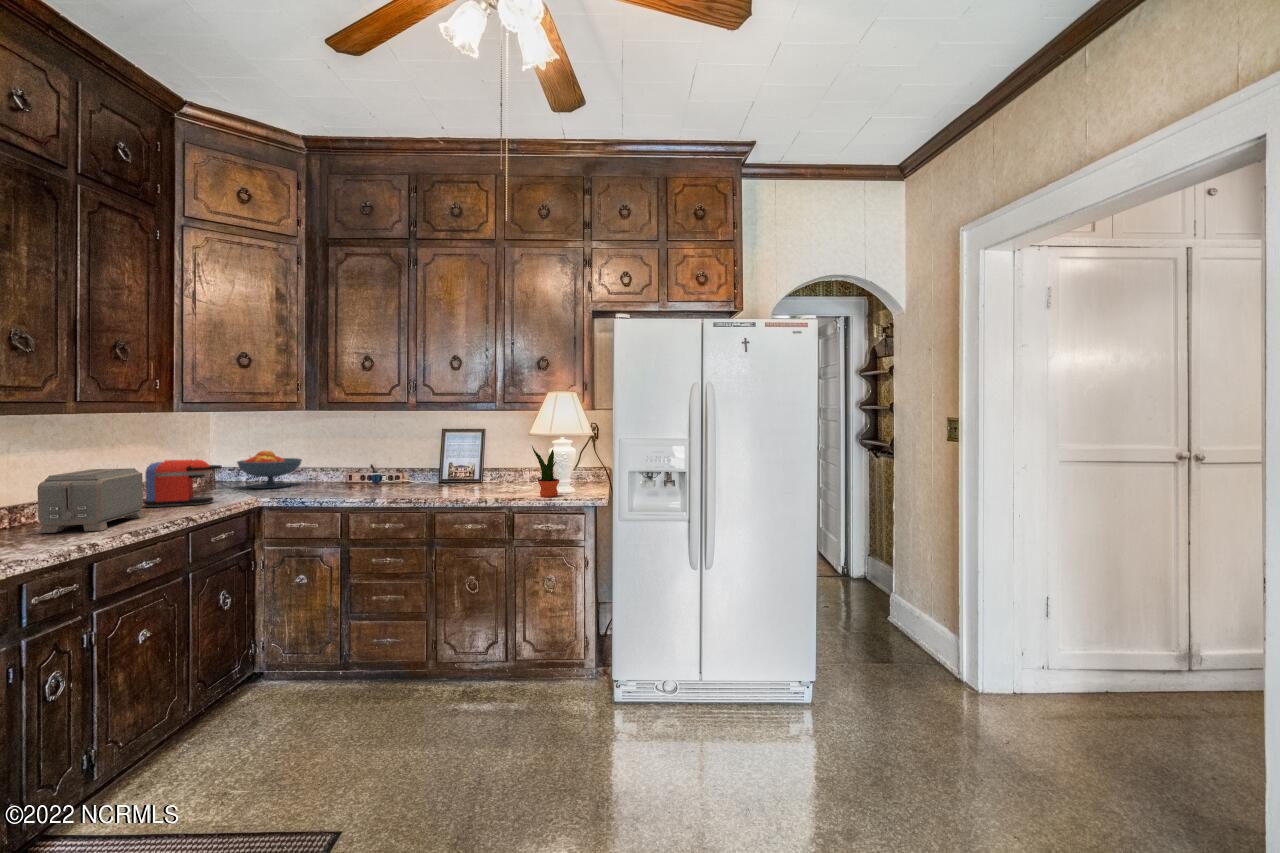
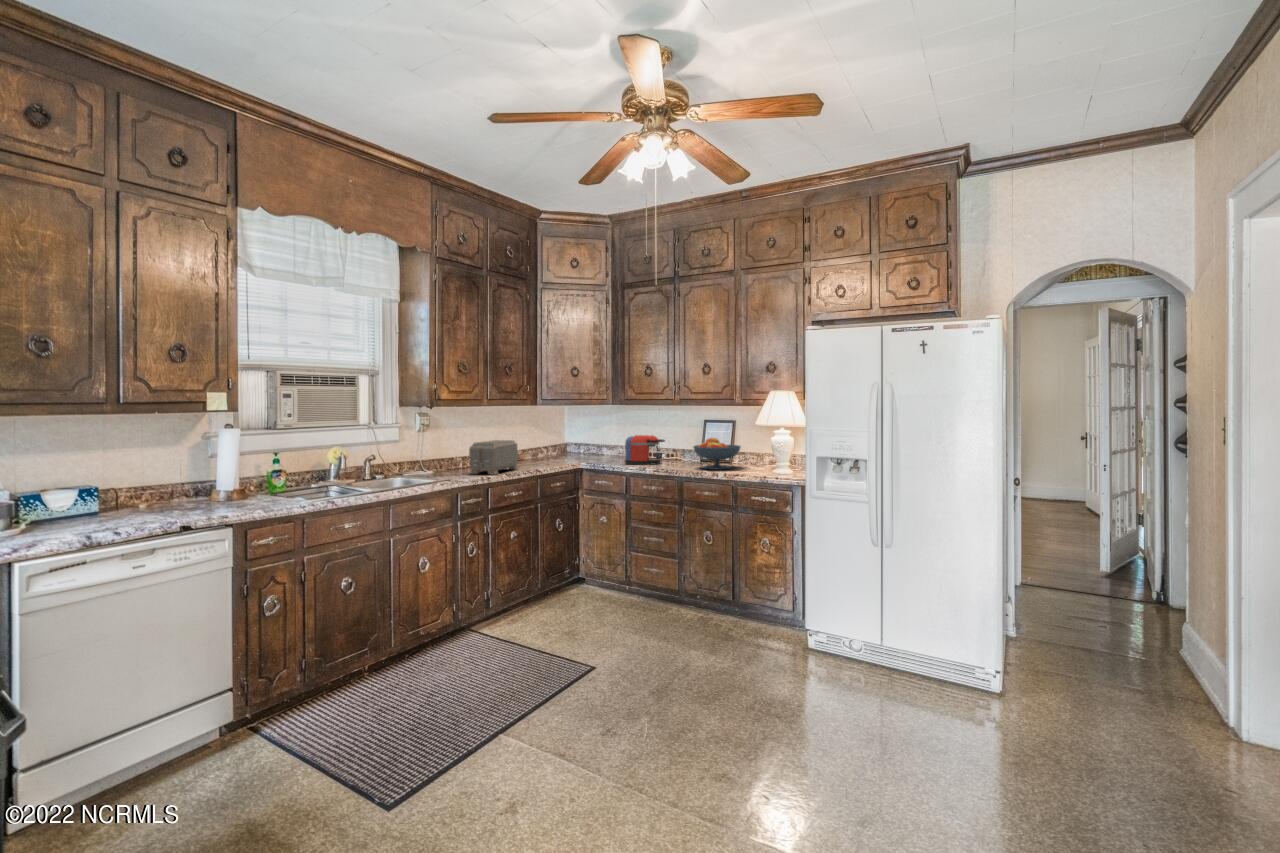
potted plant: present [532,446,559,497] -> none [752,432,772,473]
fruit bowl: present [237,451,302,488] -> present [693,438,741,470]
coffee maker: present [144,459,222,507] -> present [625,435,665,464]

